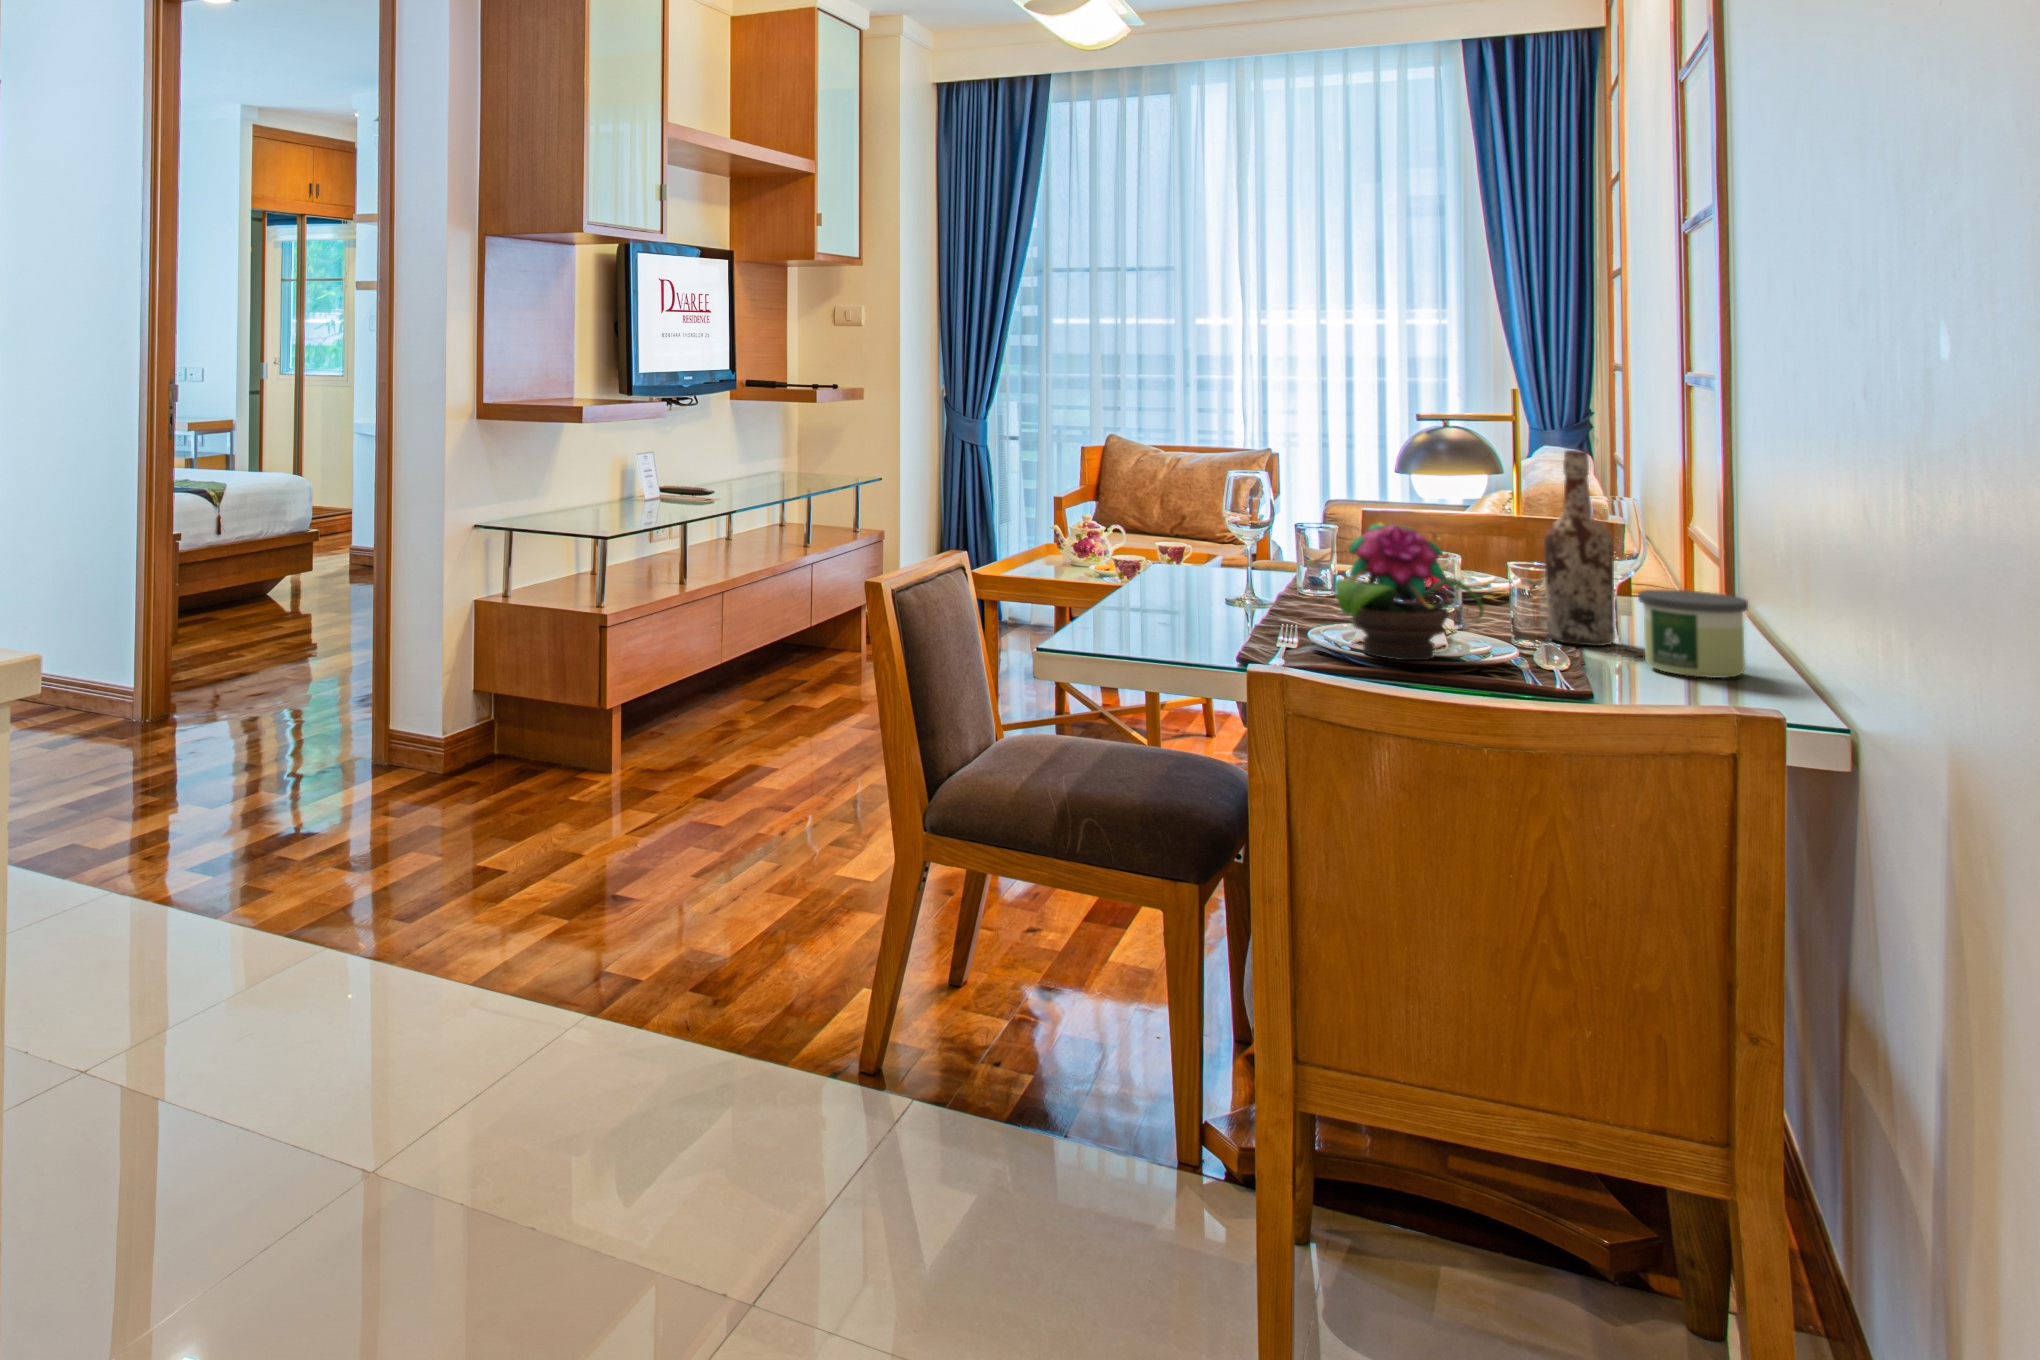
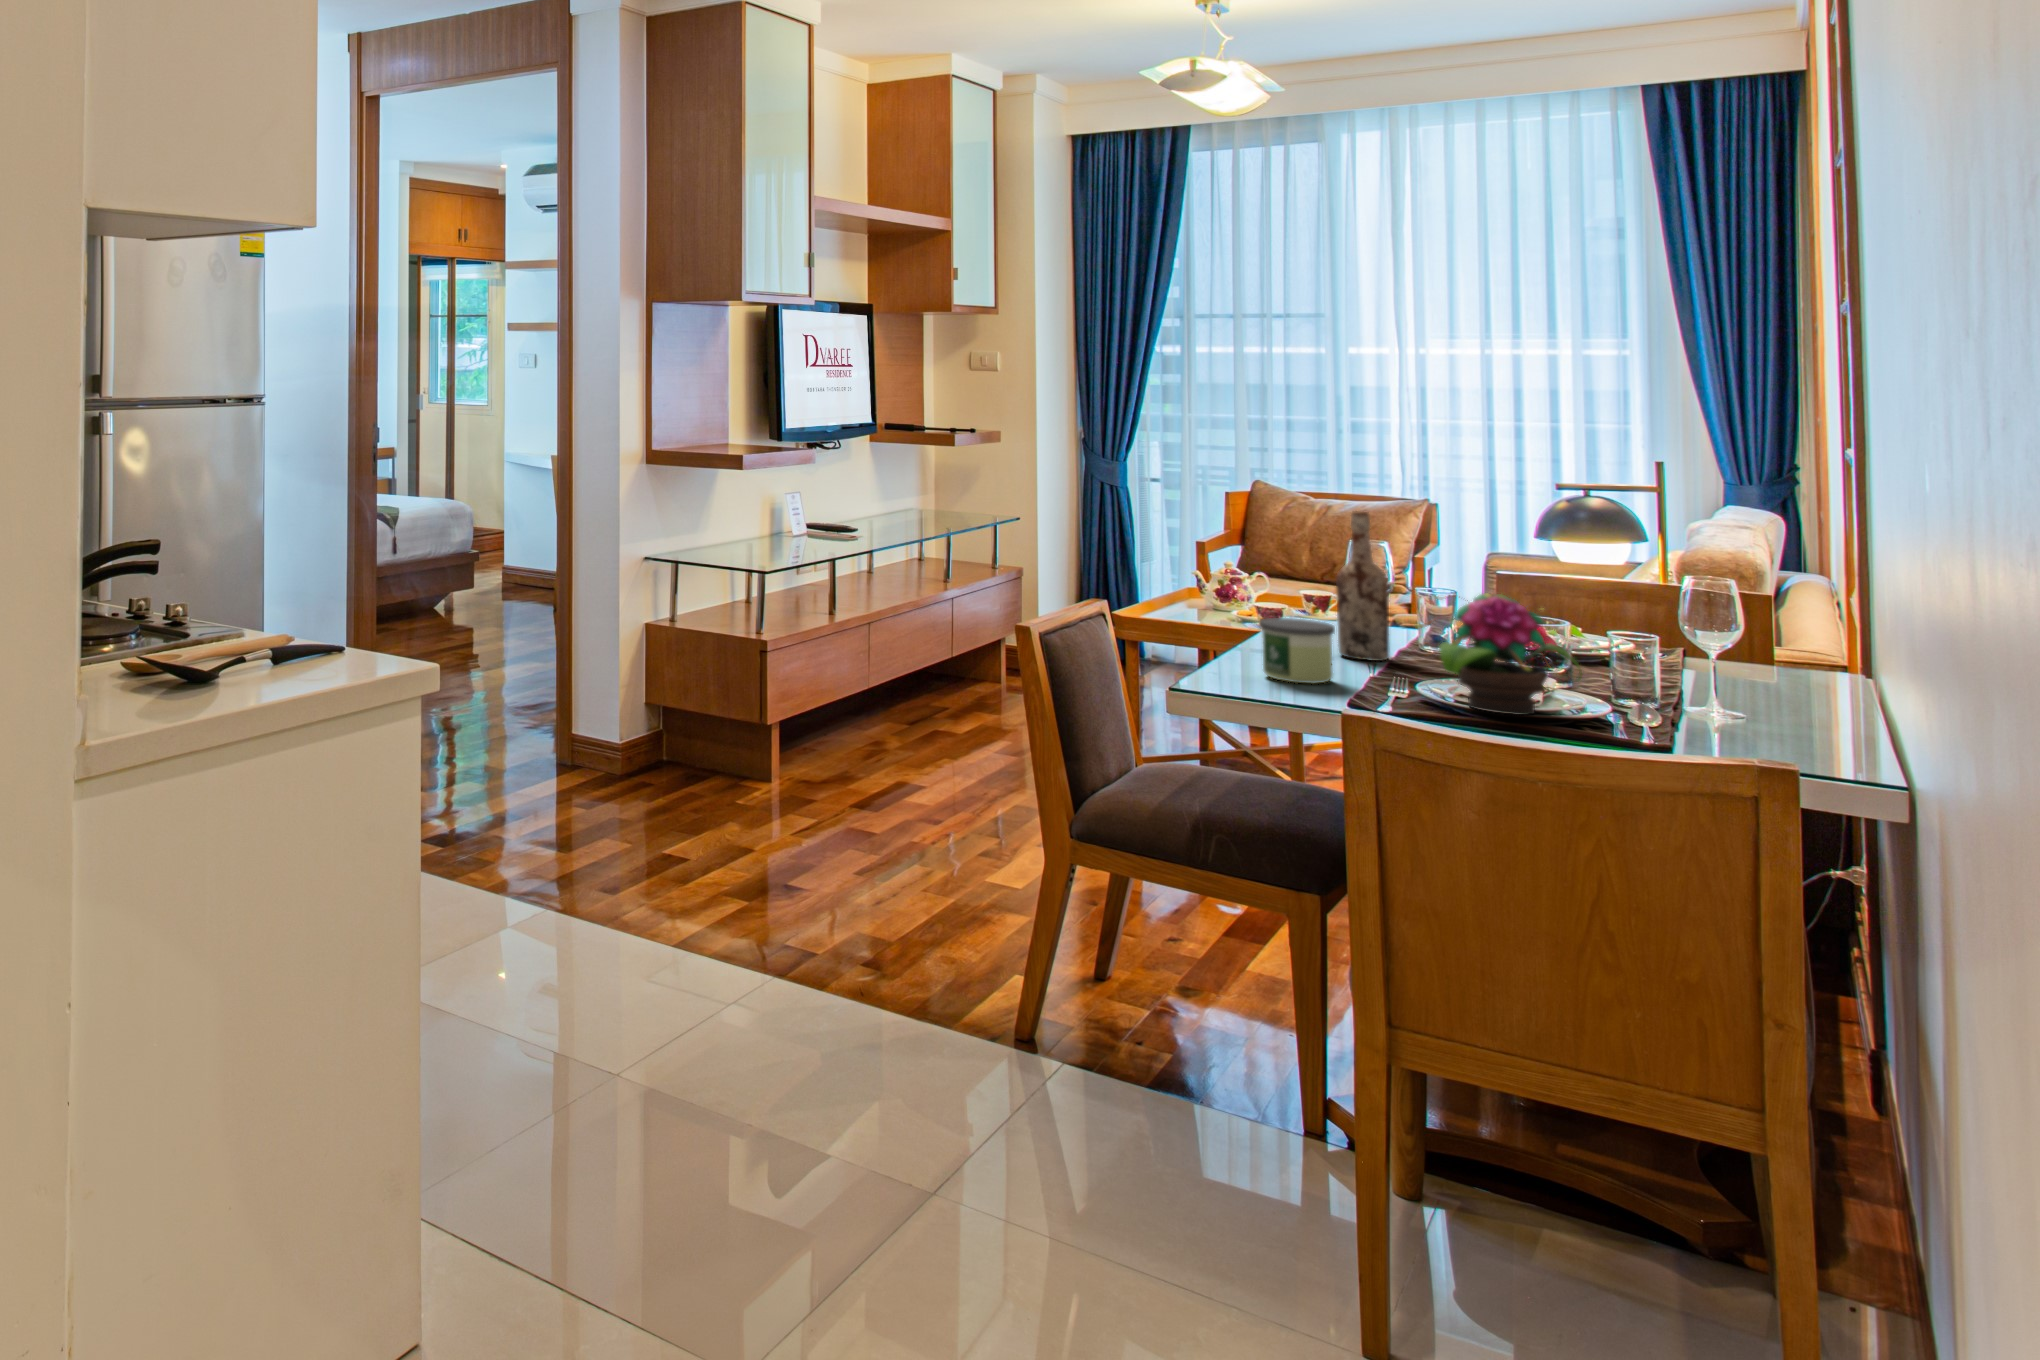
wine bottle: present [1544,450,1615,646] -> present [1336,511,1389,661]
candle: present [1638,590,1748,678] -> present [1259,618,1335,684]

